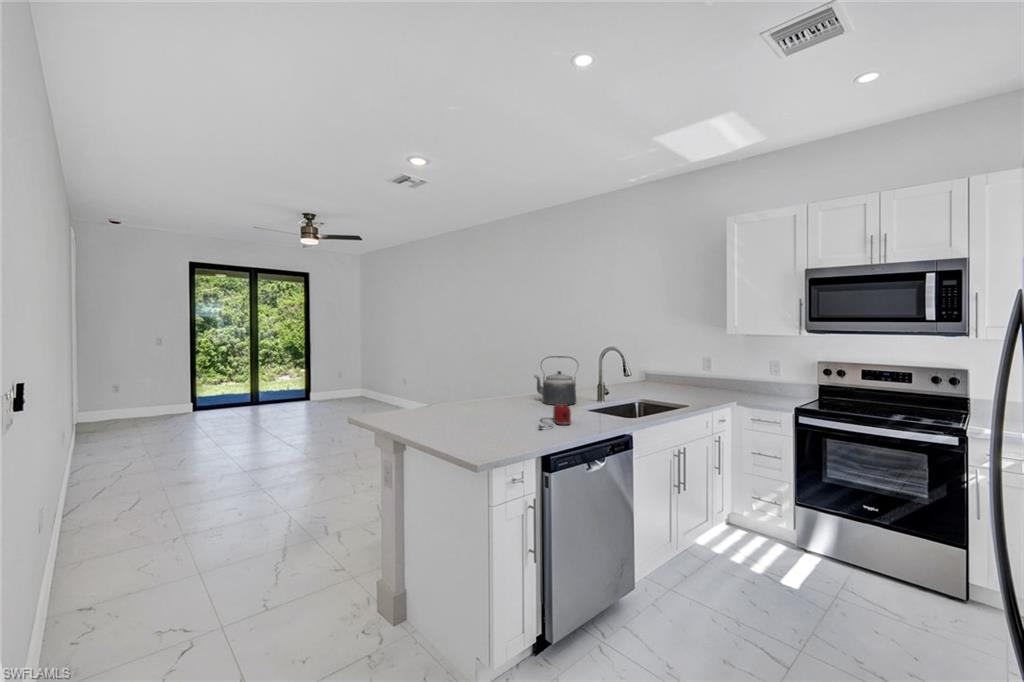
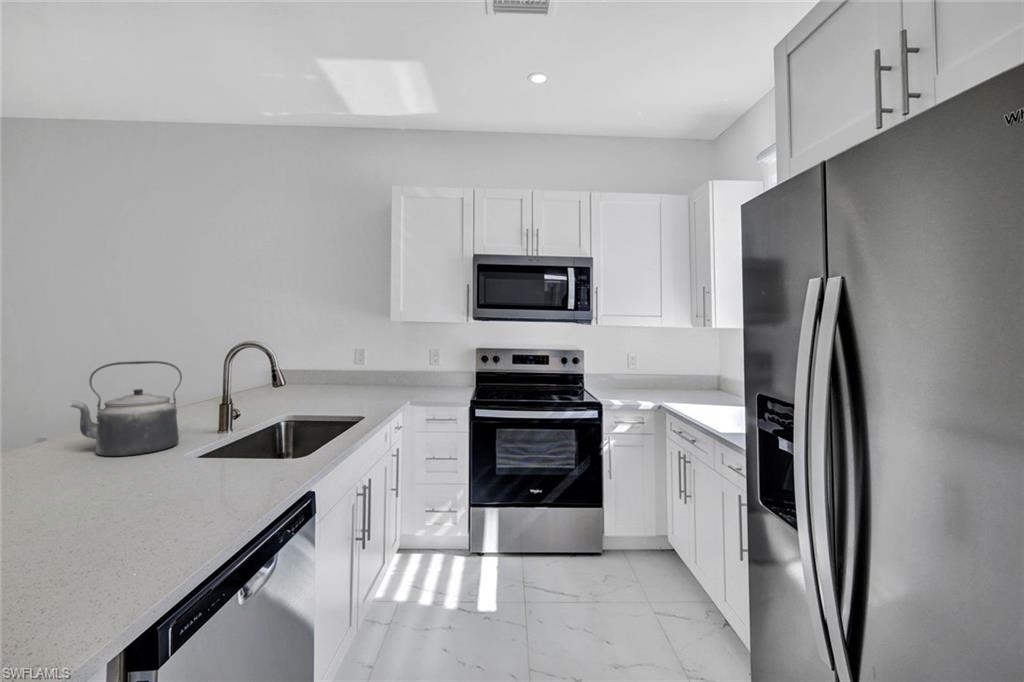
toaster: present [537,404,571,429] -> none [89,458,185,539]

